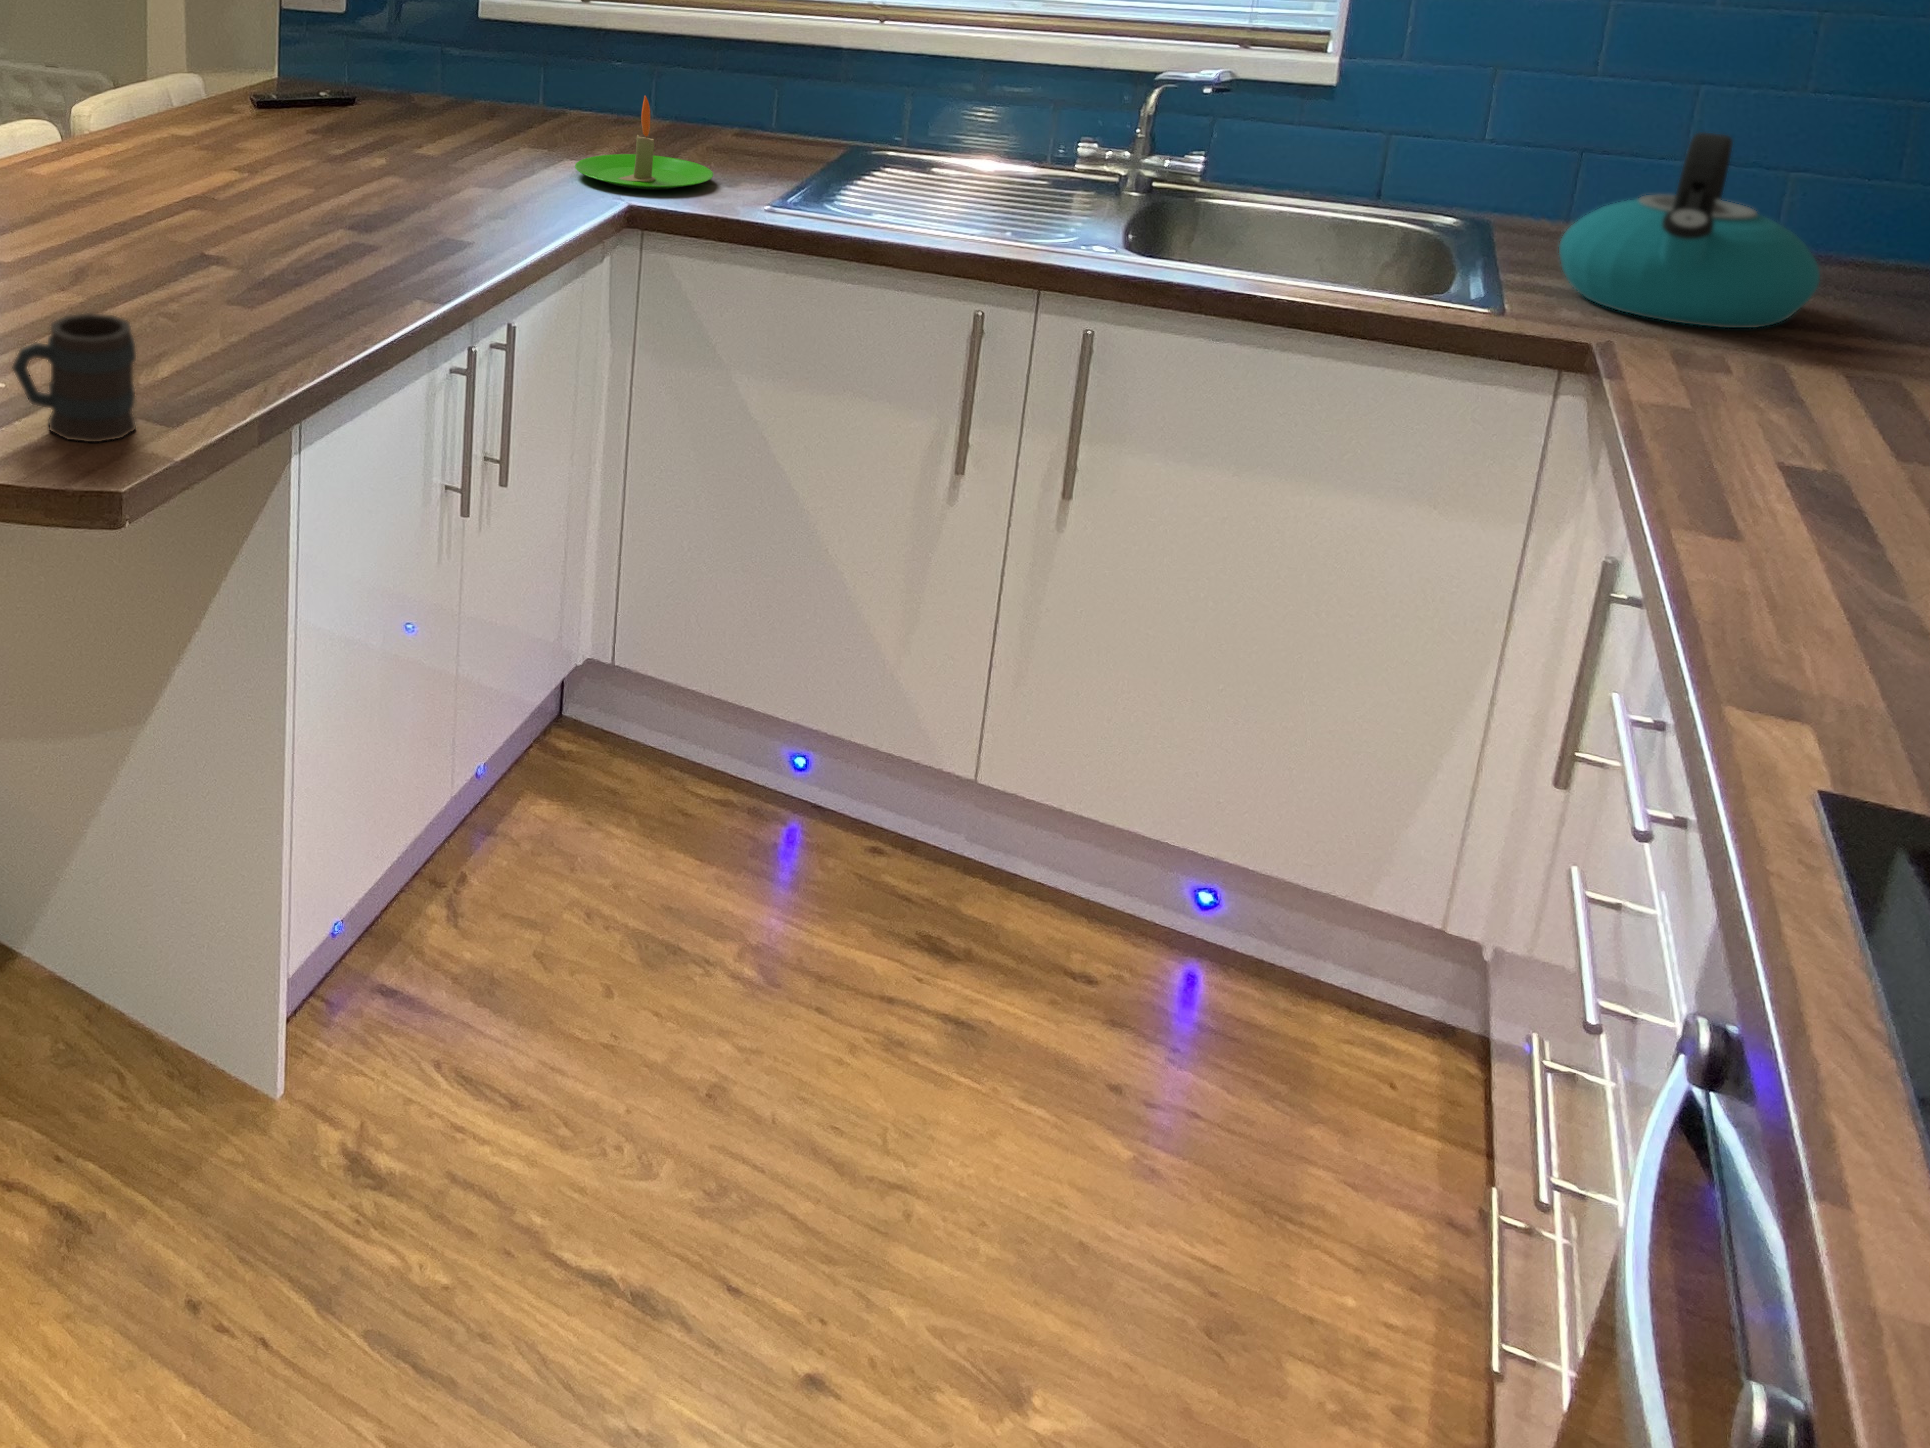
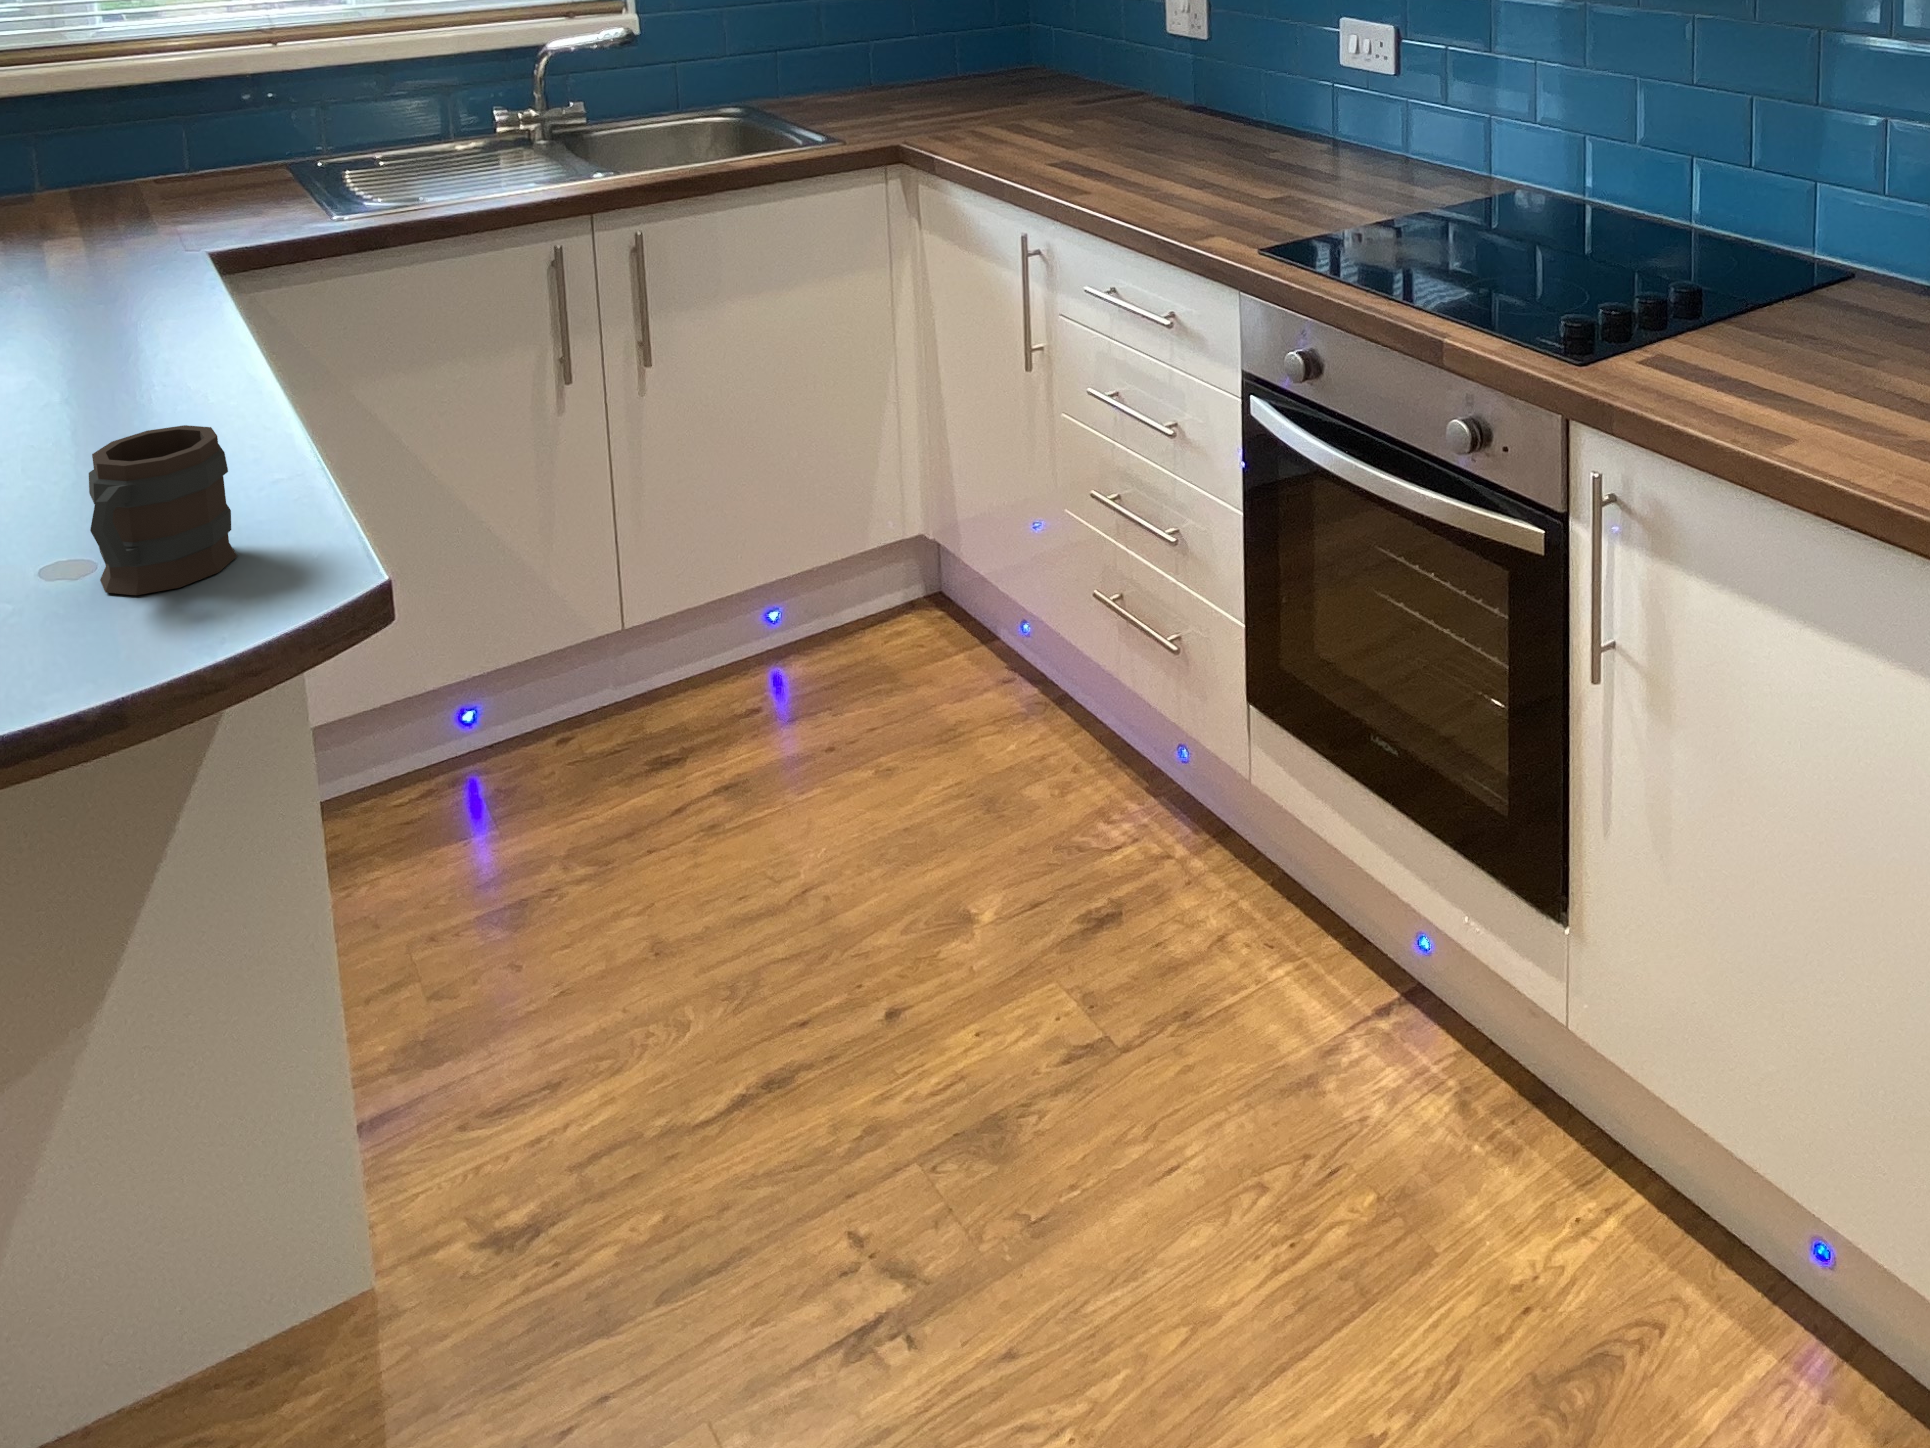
candle: present [575,96,714,189] -> none [79,145,247,243]
kettle: present [1559,133,1820,328] -> none [831,16,943,127]

